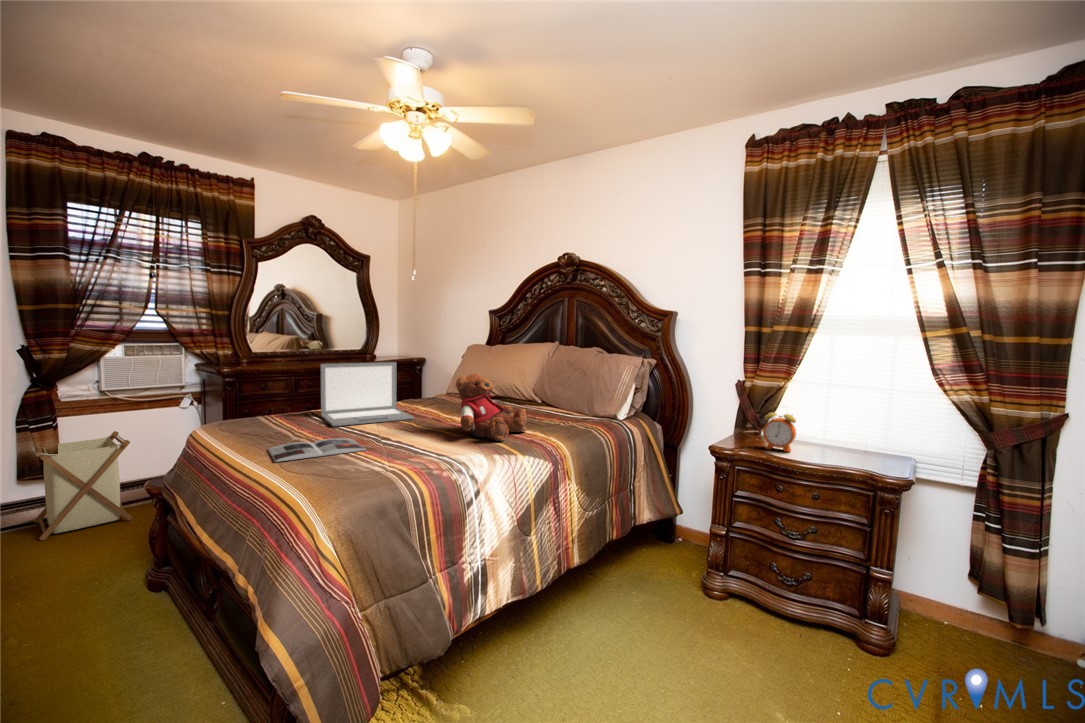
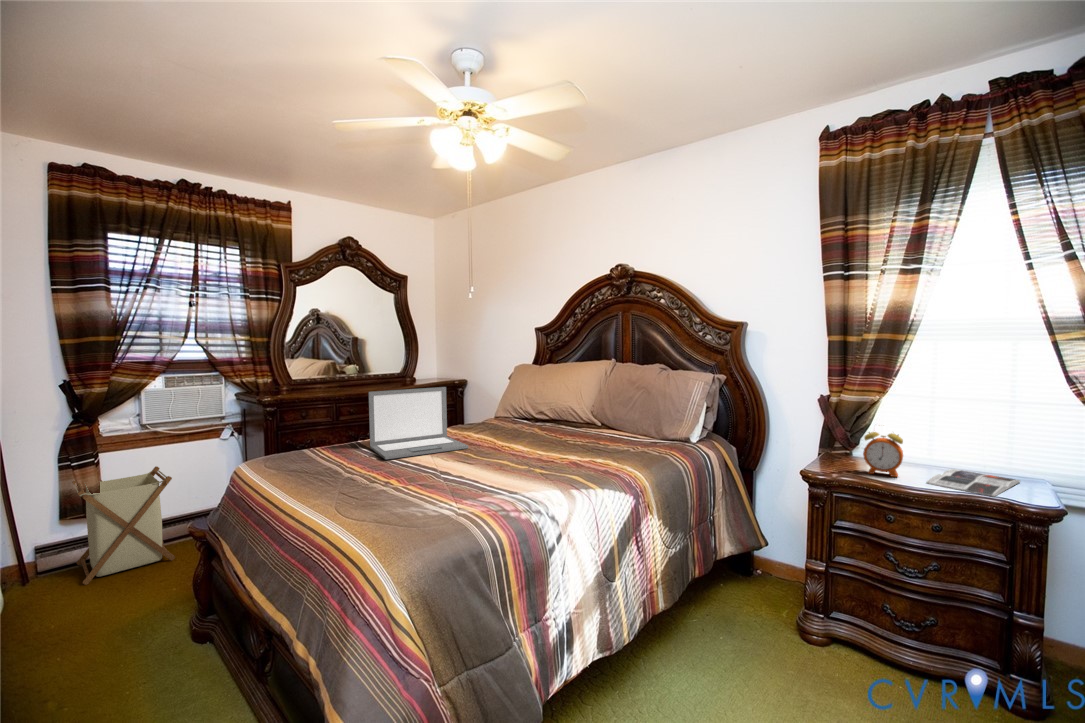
teddy bear: present [456,374,527,441] -> none [517,398,595,472]
magazine: present [268,438,366,462] -> present [926,469,1020,497]

